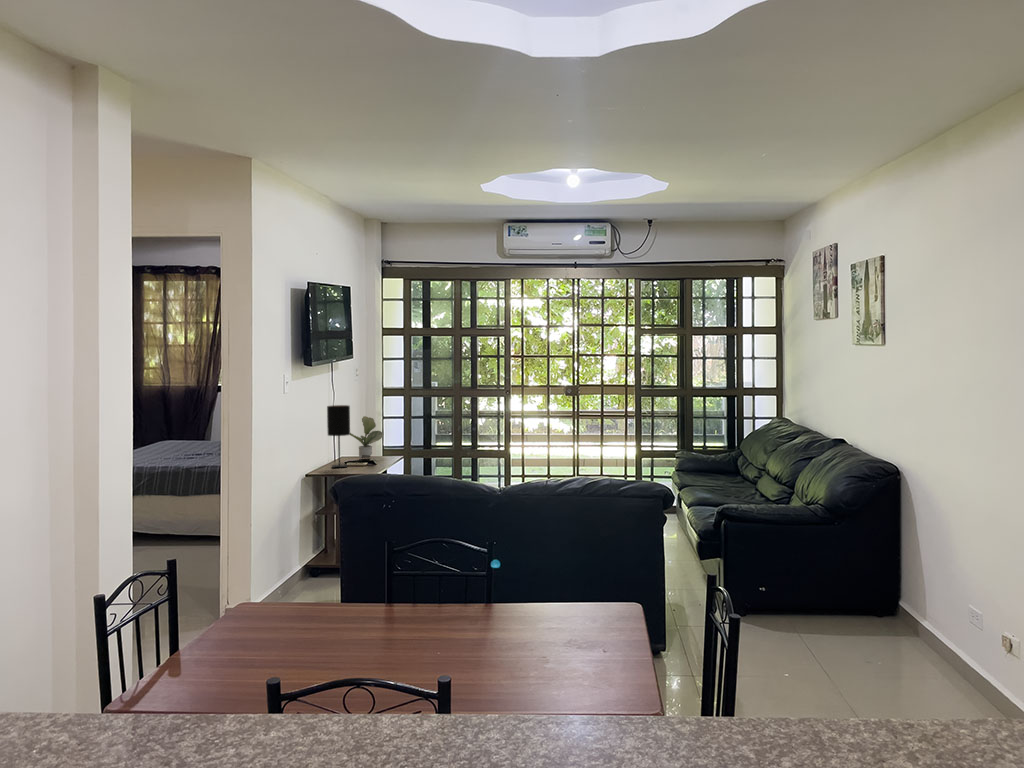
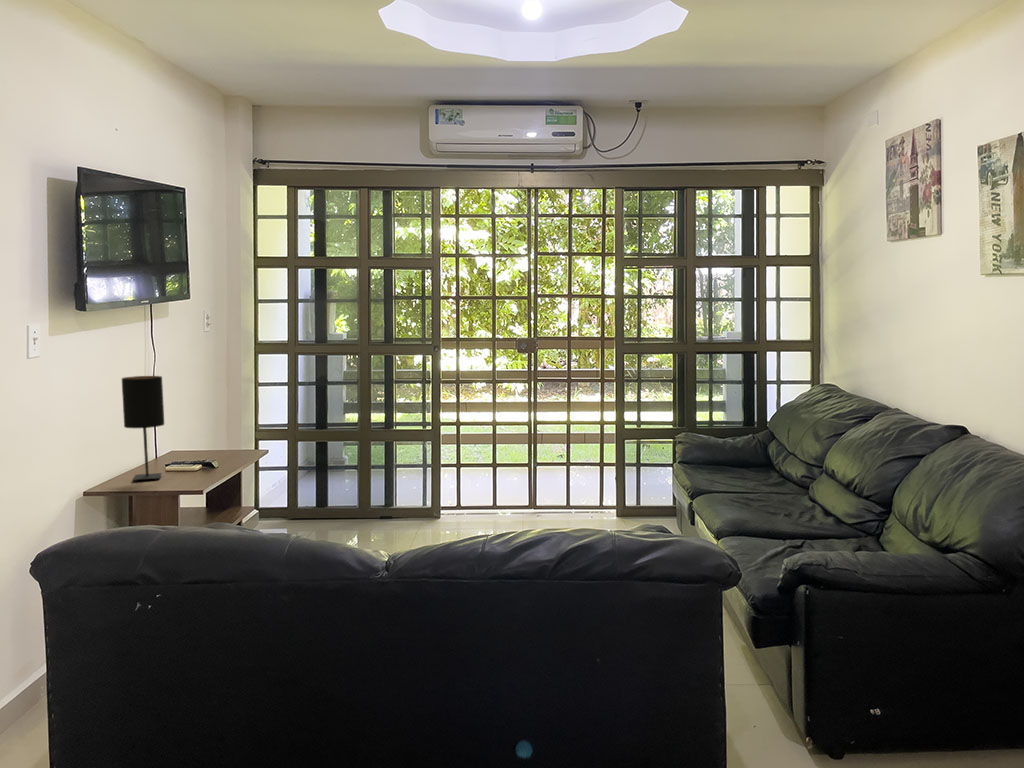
potted plant: present [350,416,383,458] -> none [173,390,233,458]

